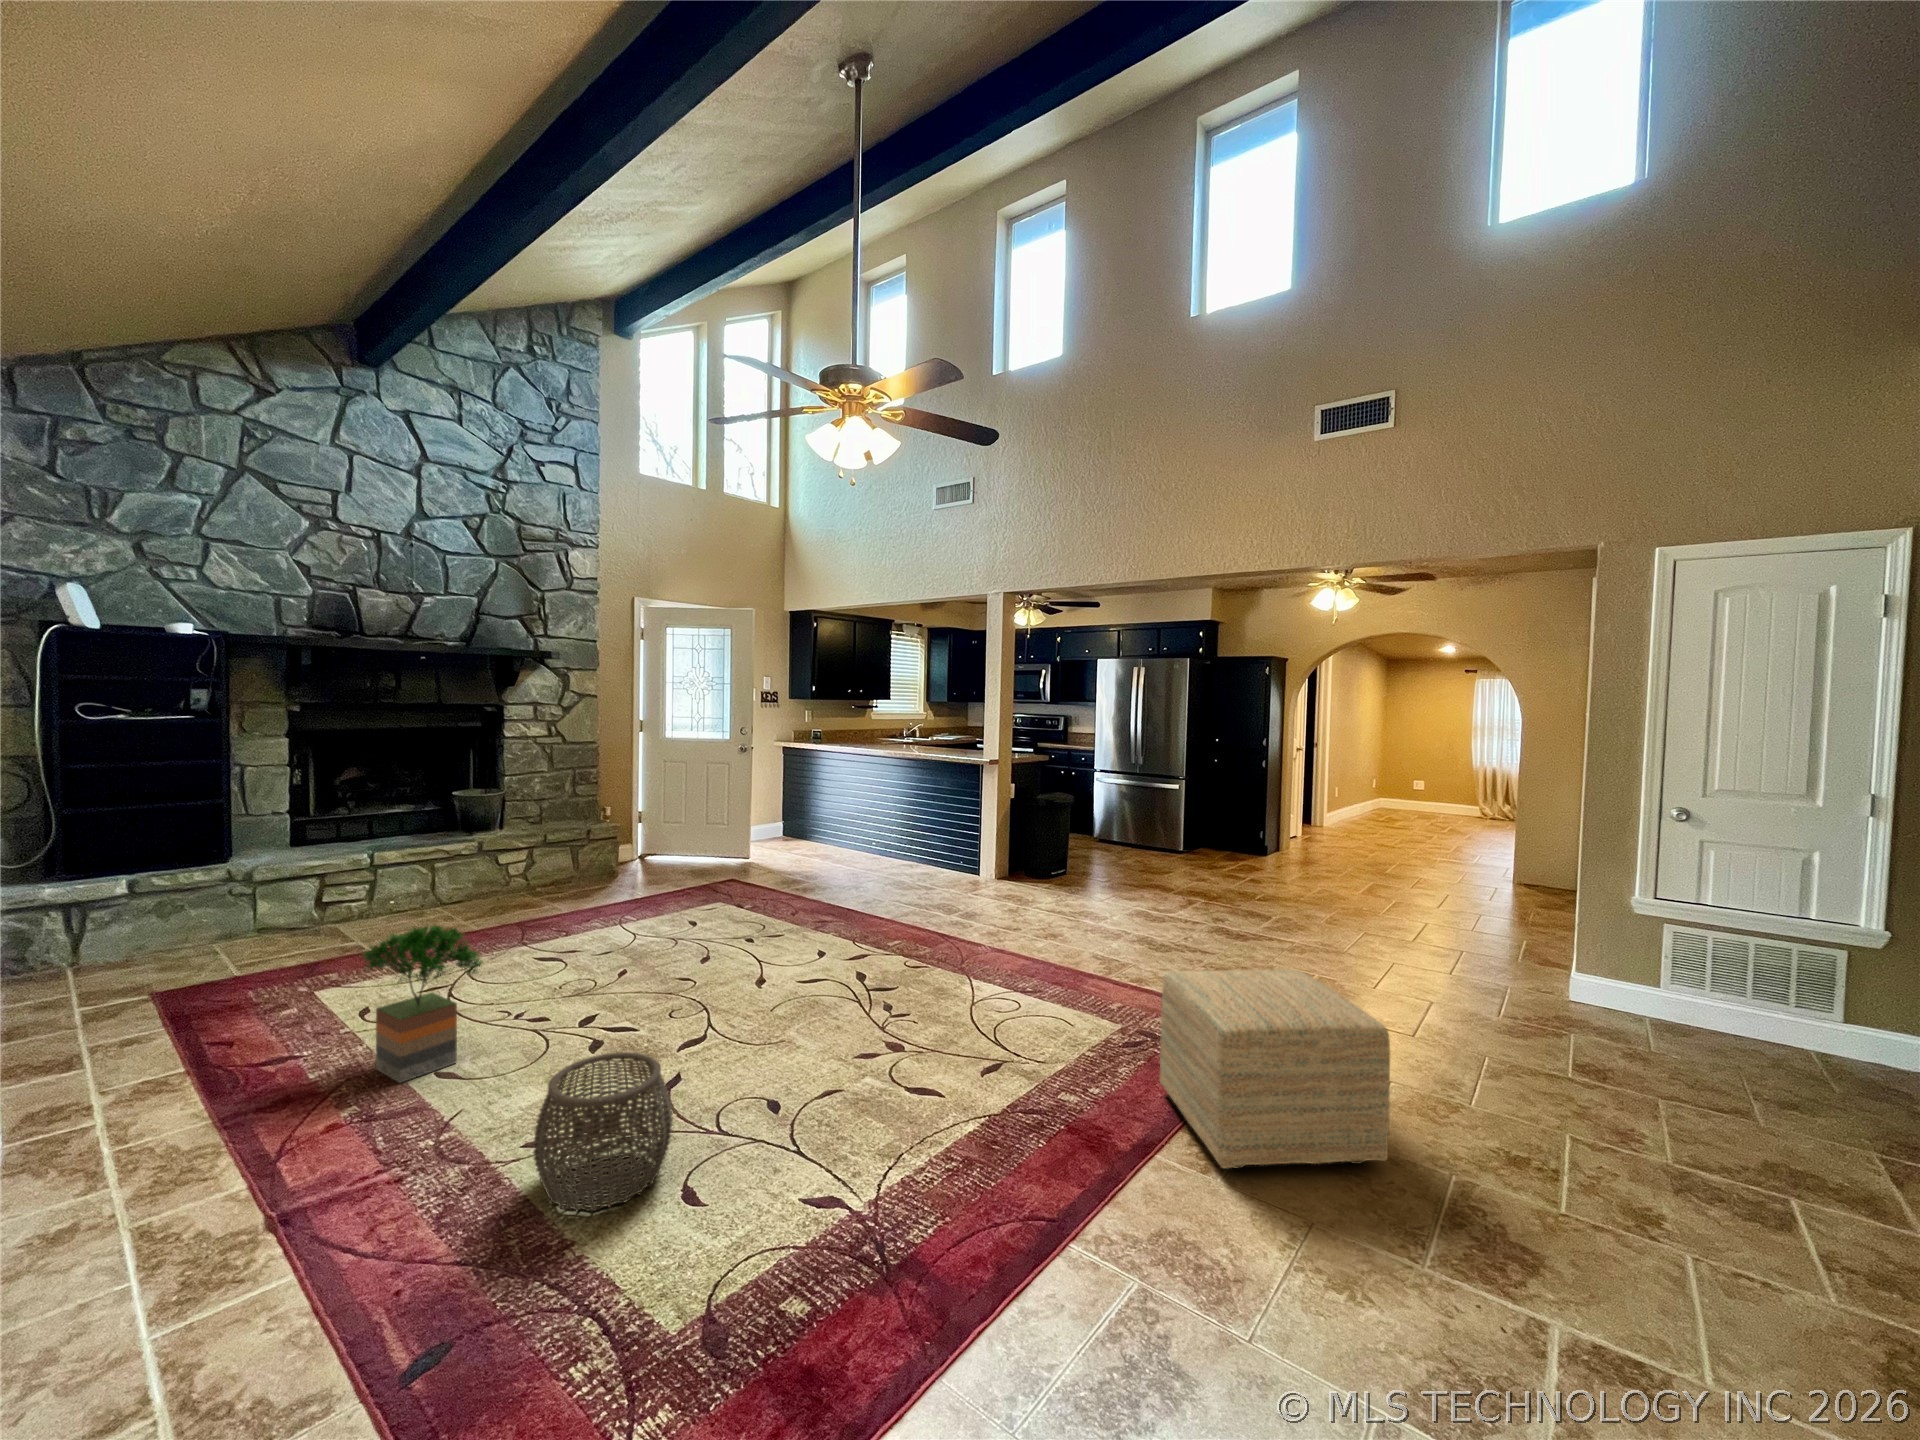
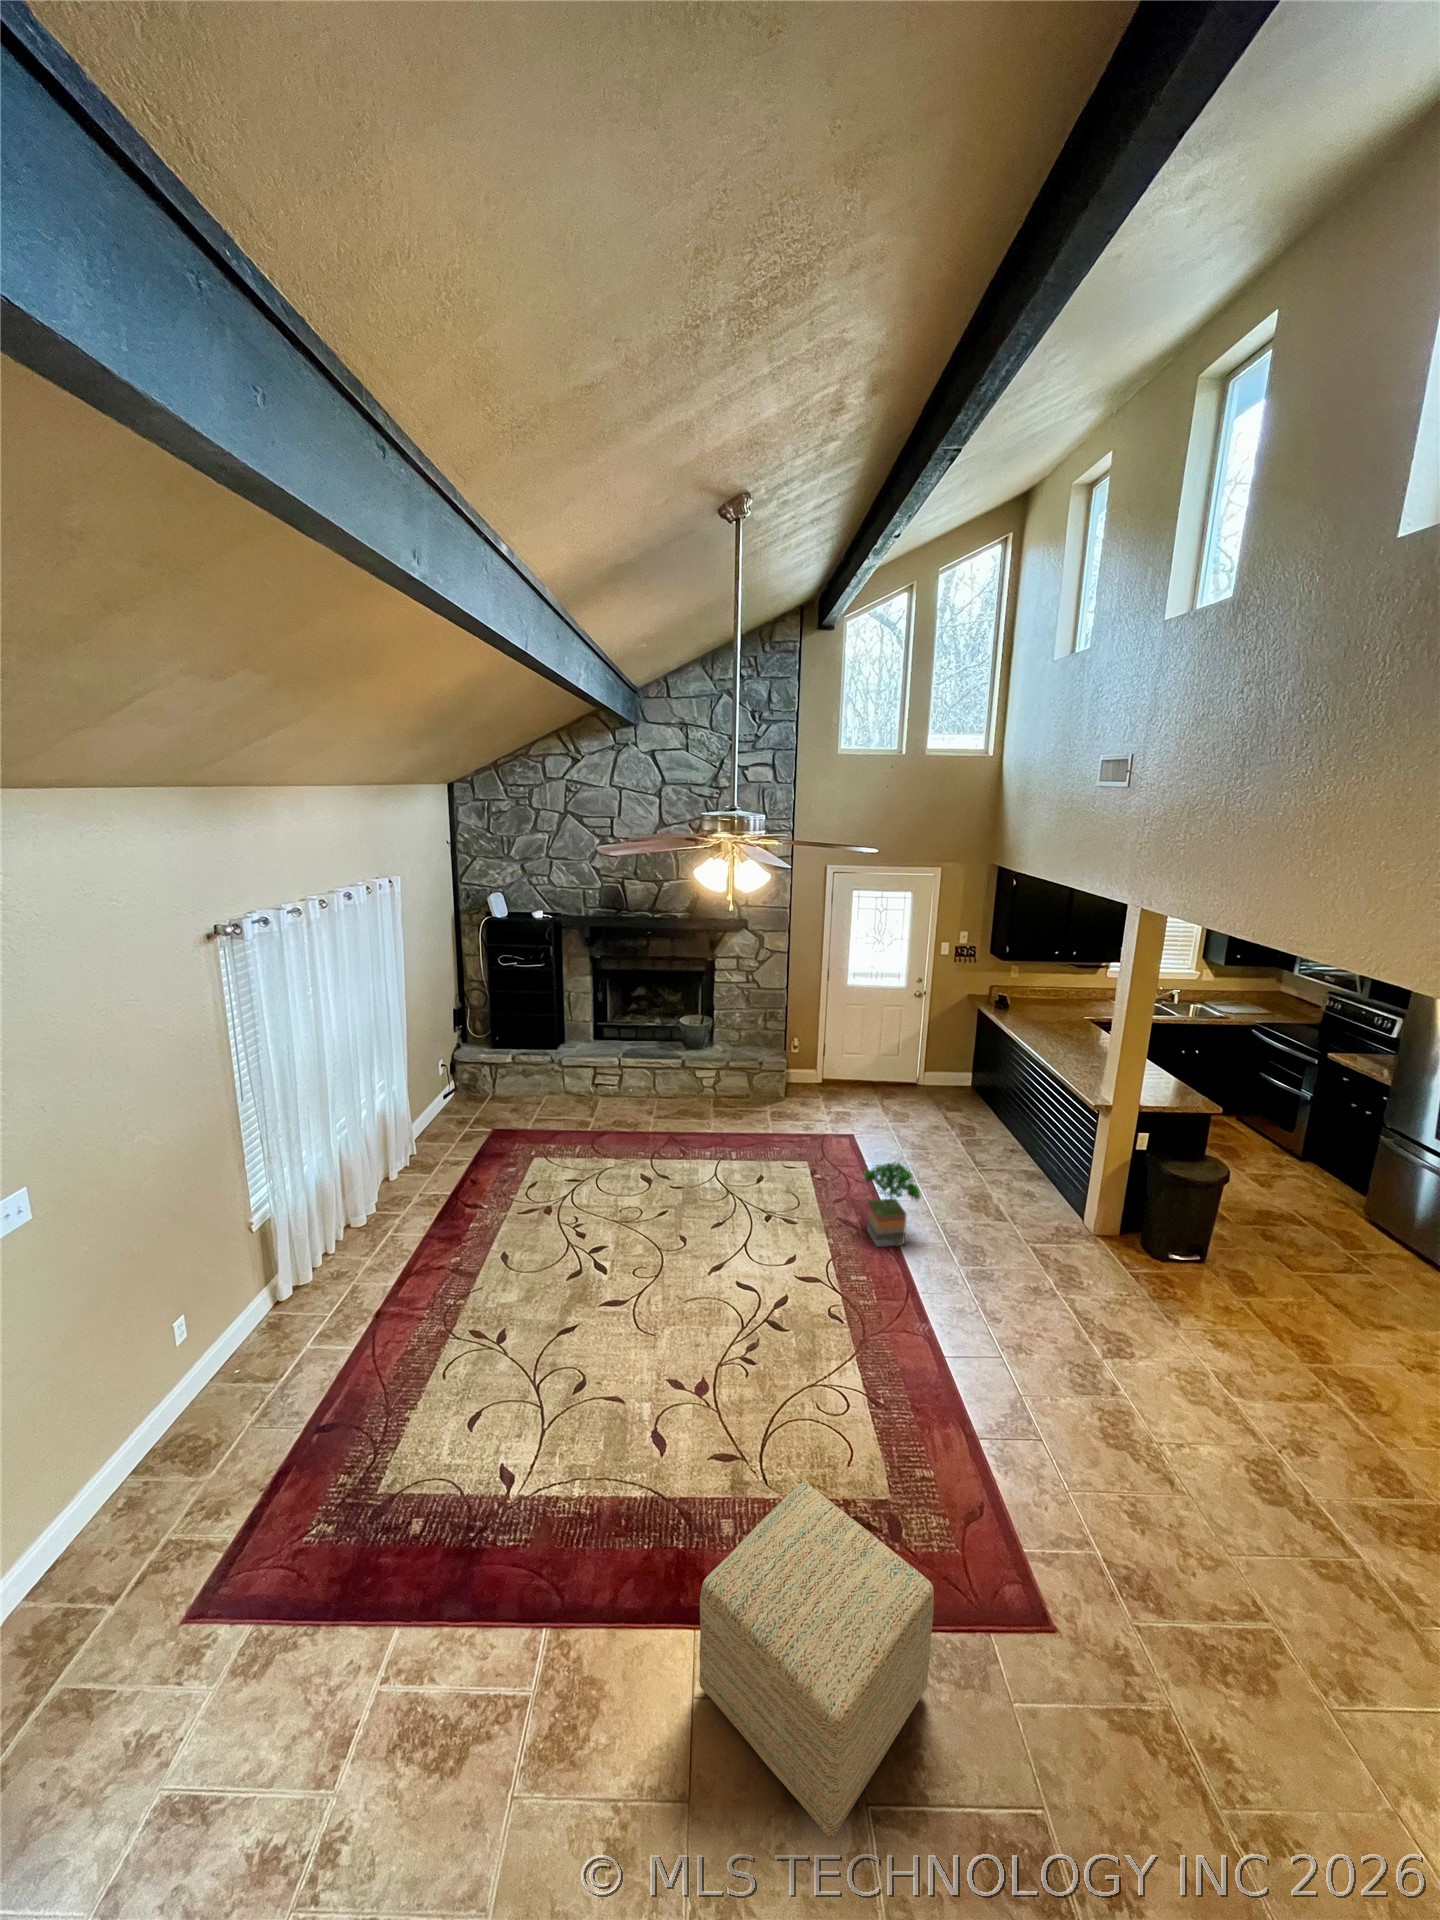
potted tree: present [363,925,482,1083] -> present [864,1162,921,1247]
woven basket: present [533,1052,673,1211] -> none [424,1304,502,1399]

